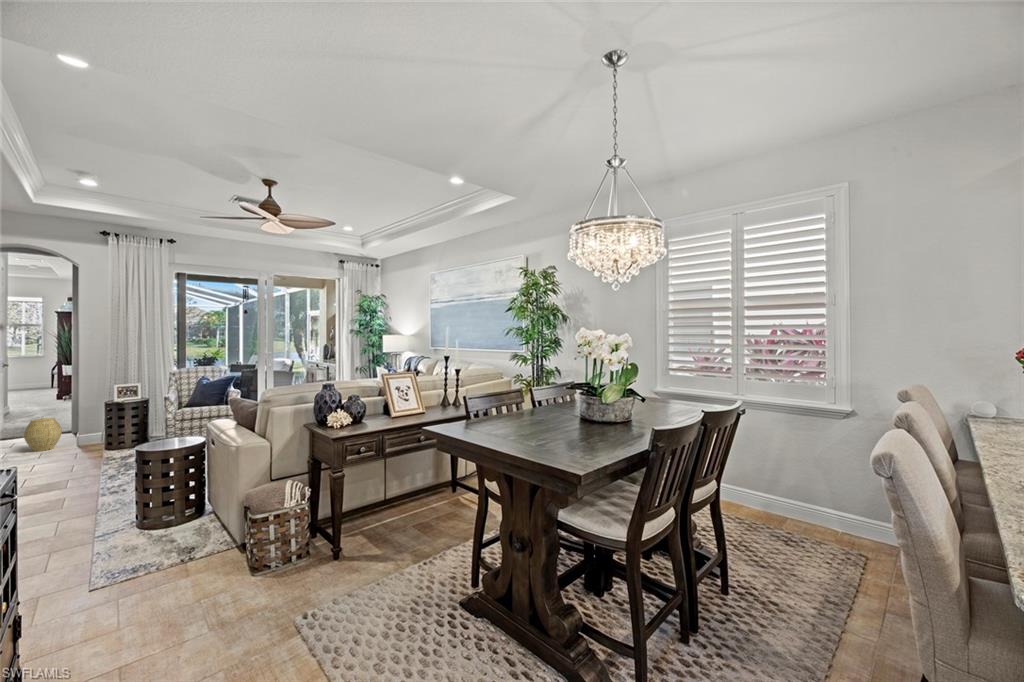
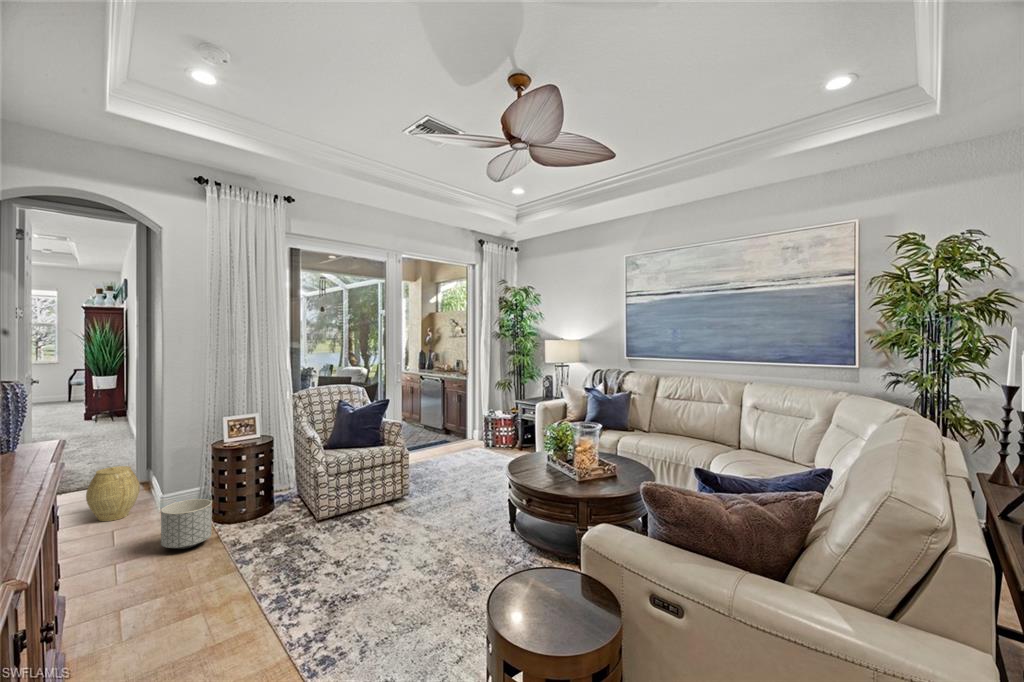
planter: none [62,434,98,462] -> present [161,499,212,549]

